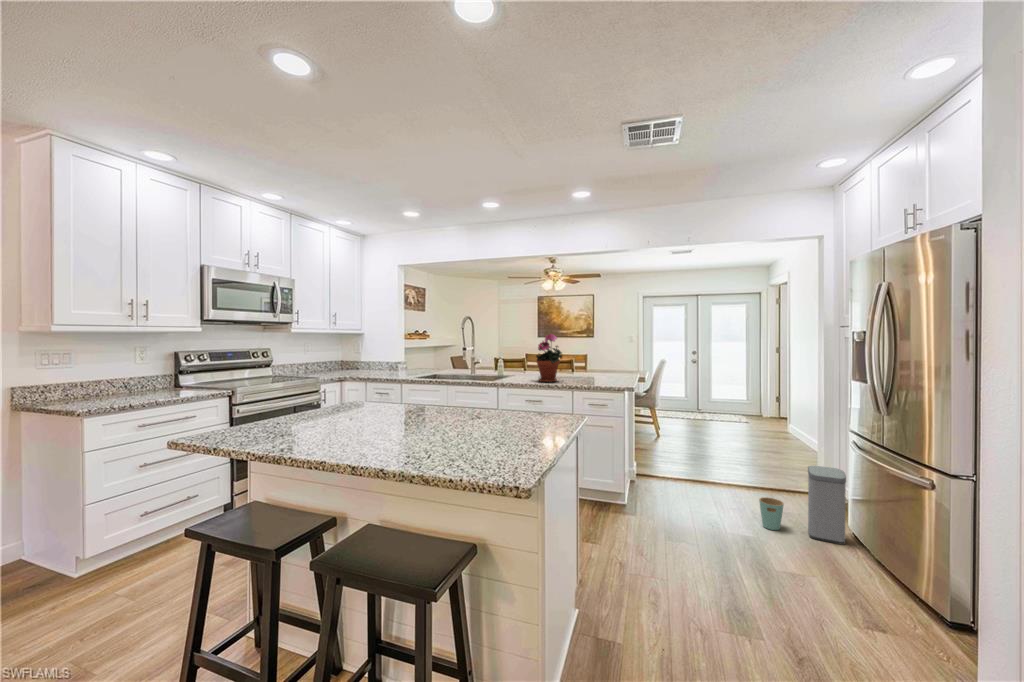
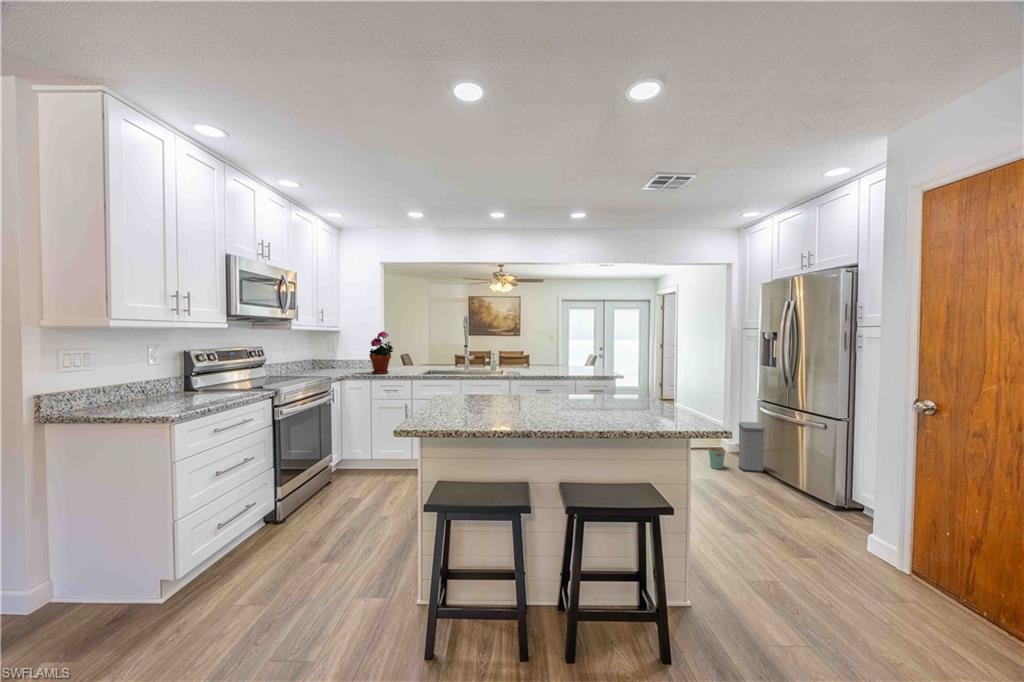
potted plant: present [536,334,562,382] -> present [369,331,393,374]

